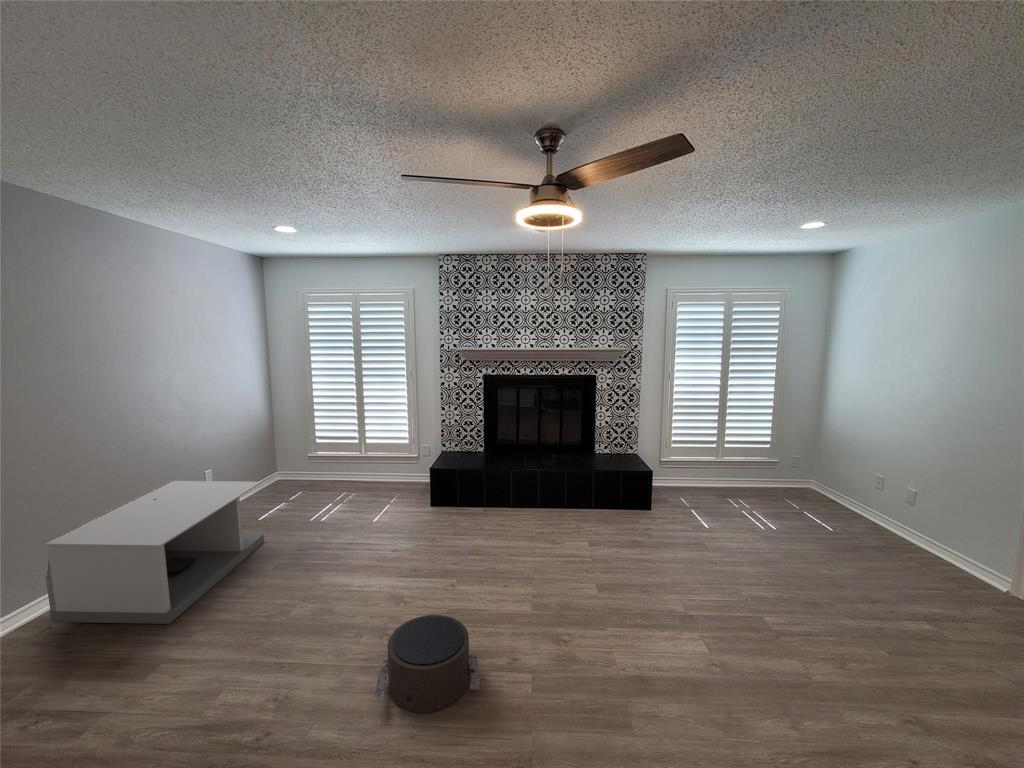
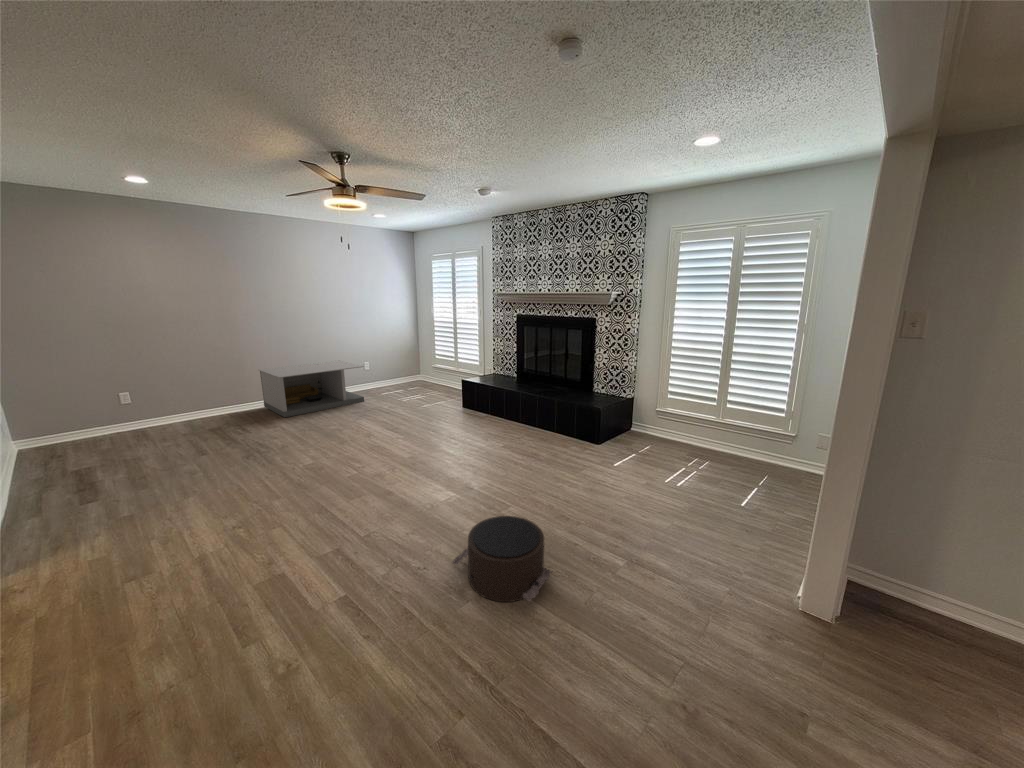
pouf: present [375,615,480,713] -> present [452,516,552,602]

